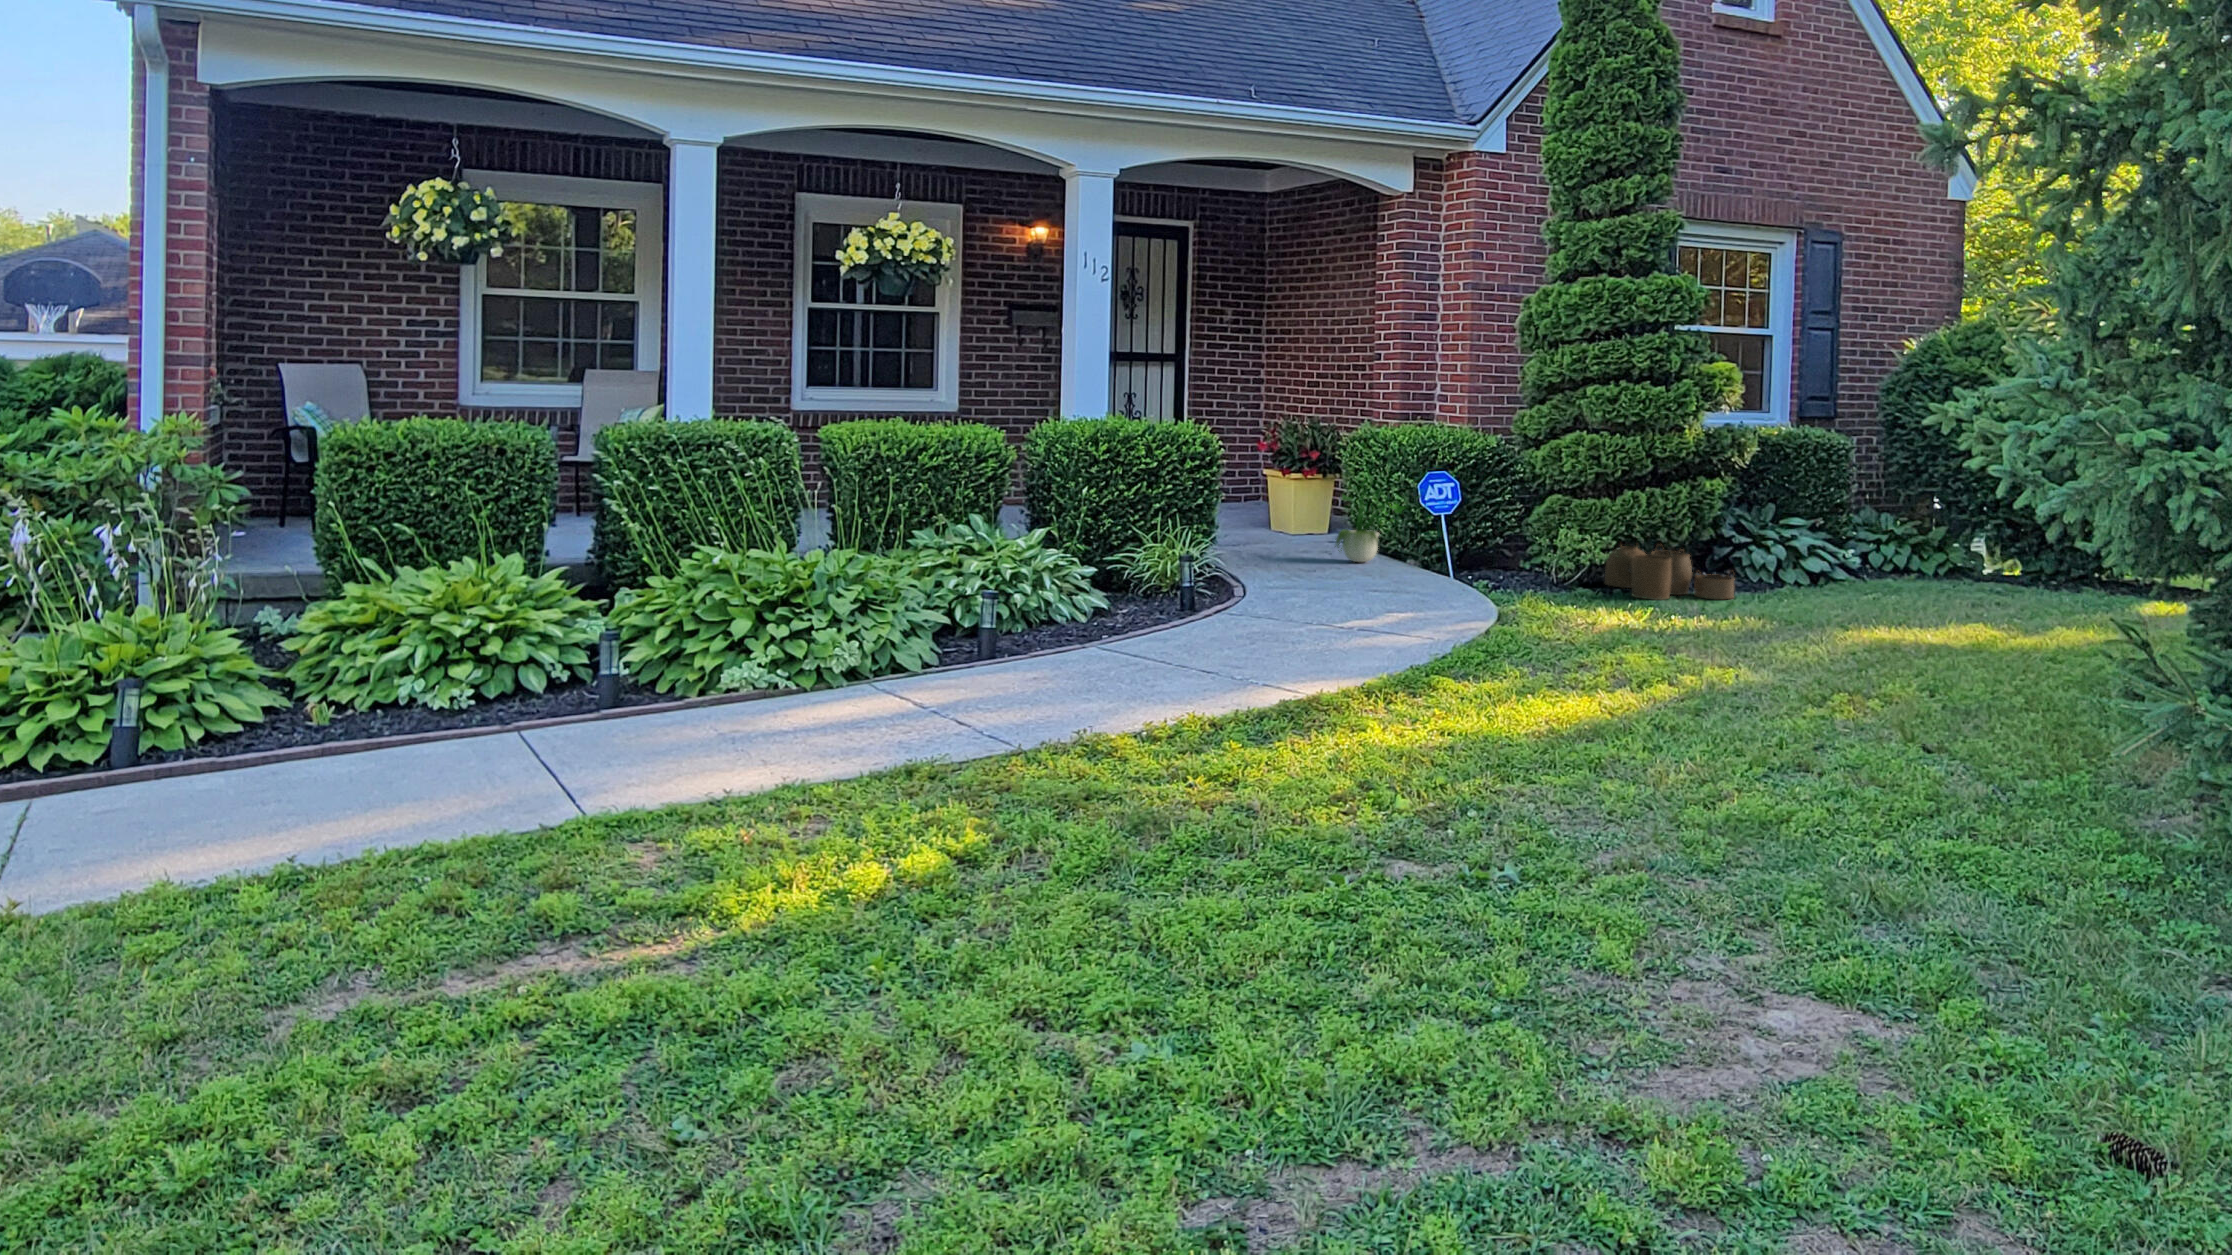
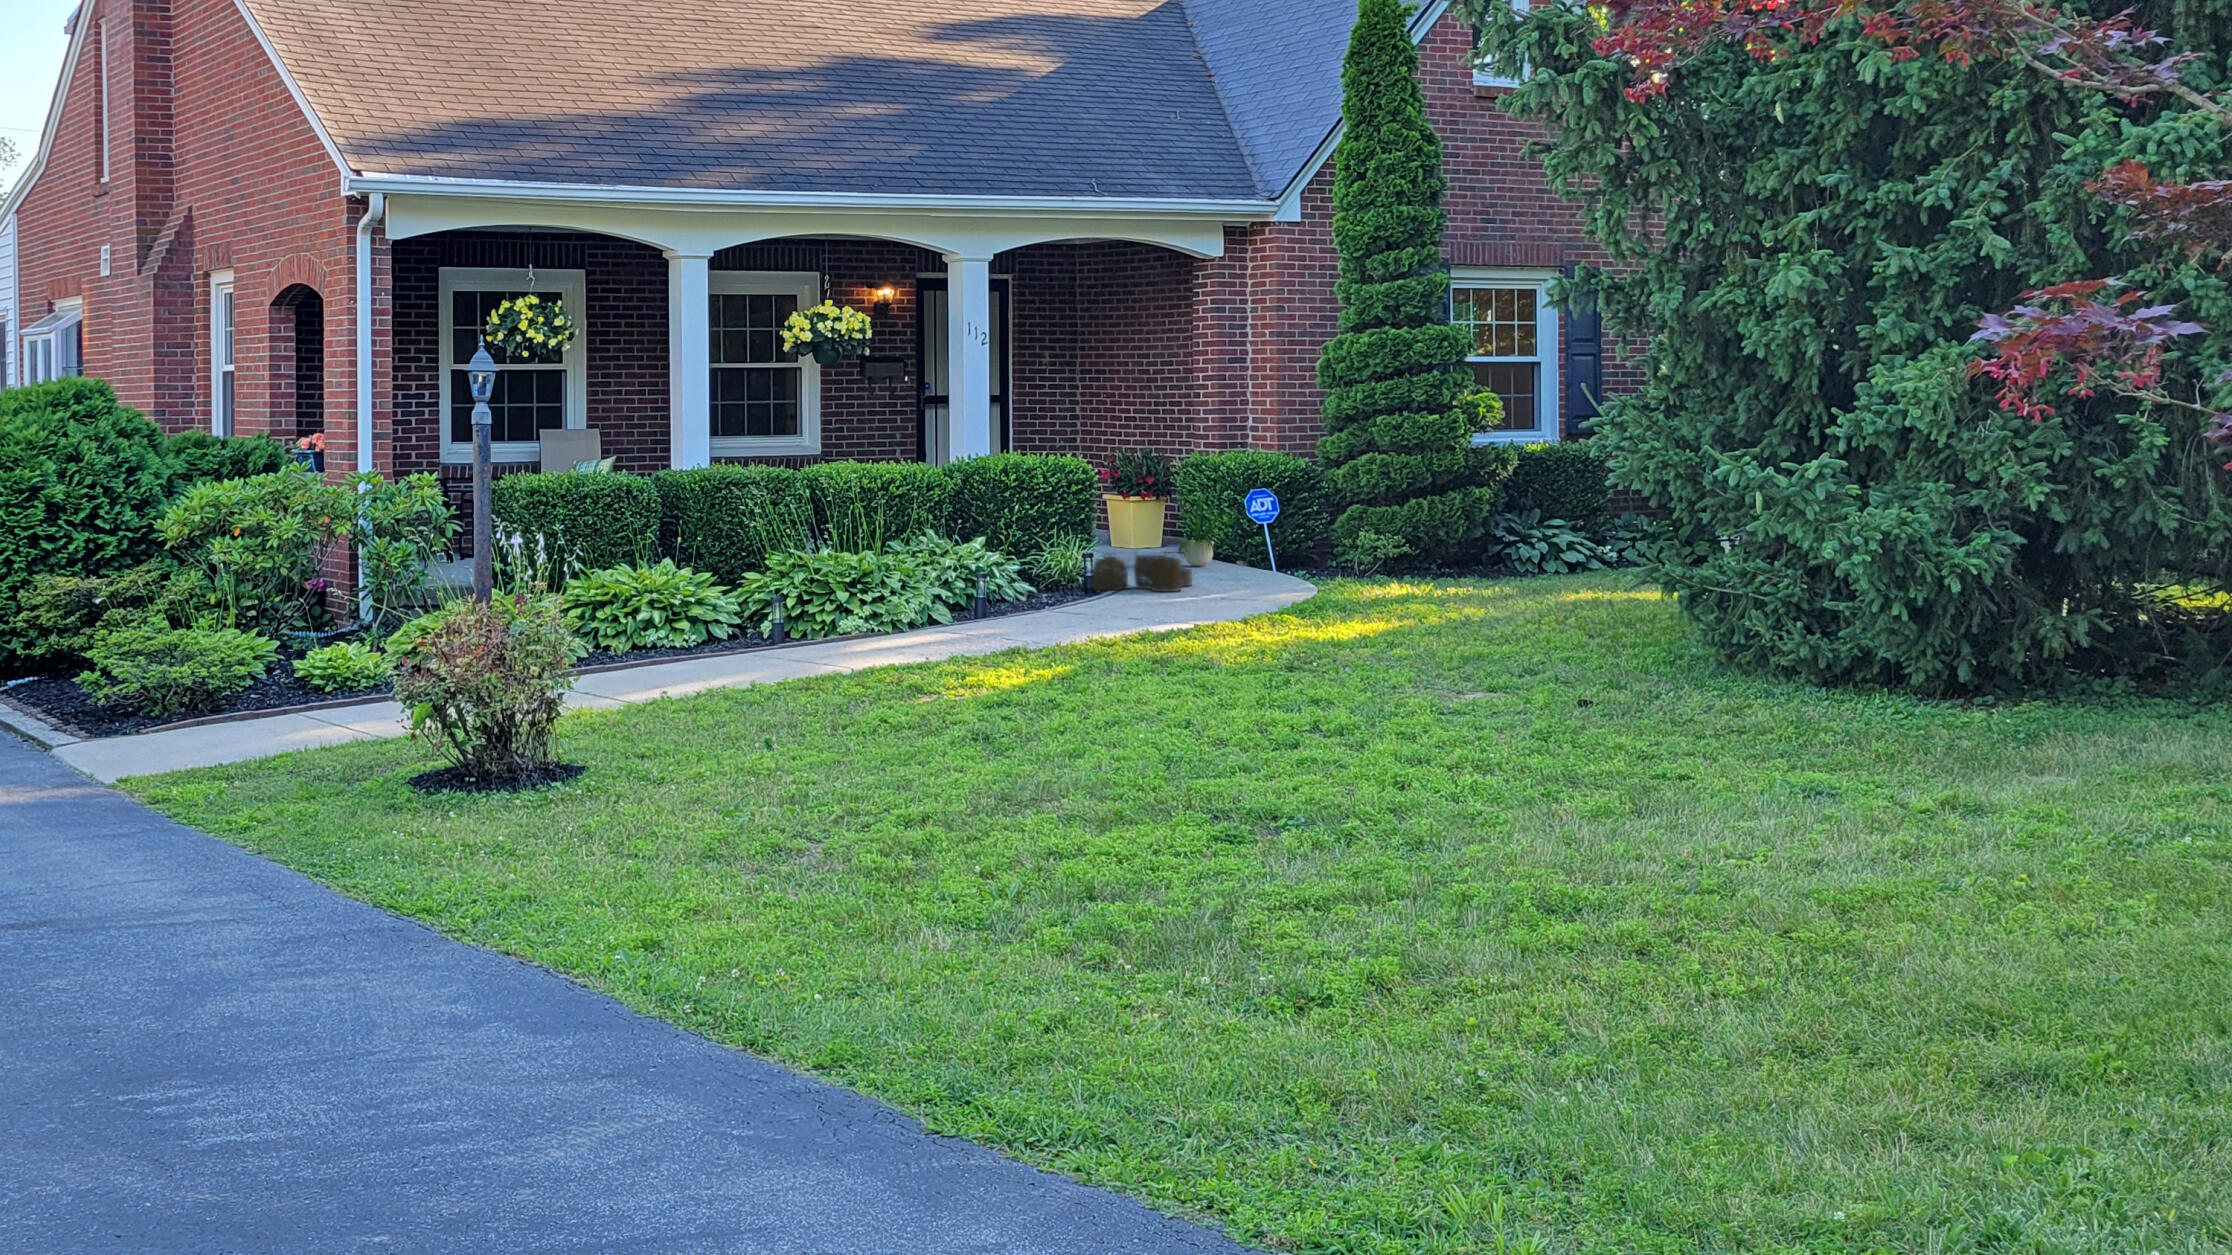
woven basket: present [1605,546,1734,600] -> present [1092,555,1192,592]

